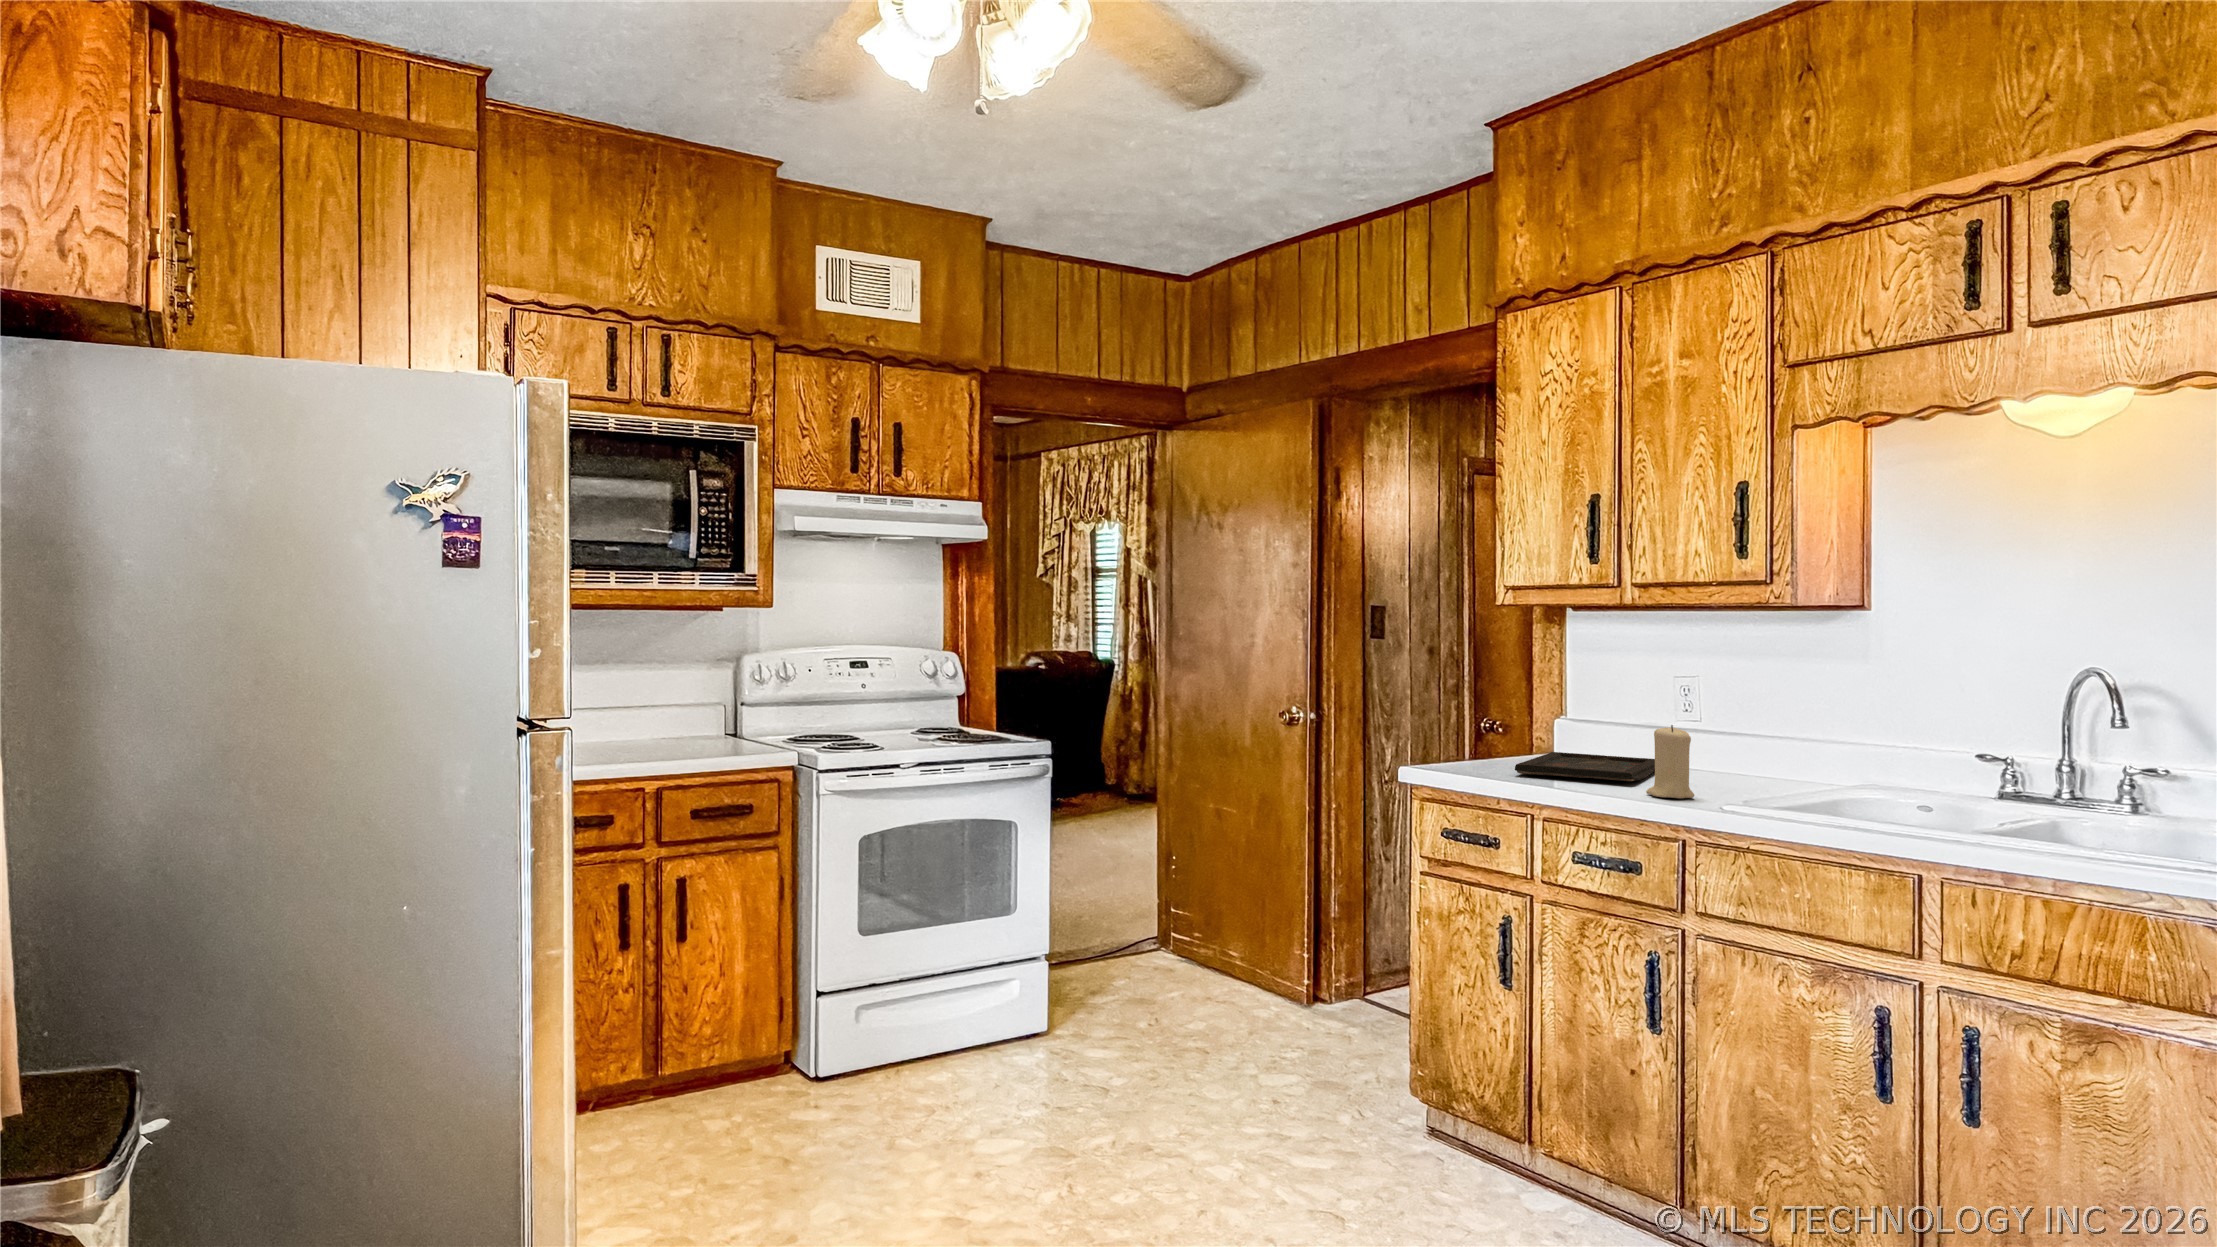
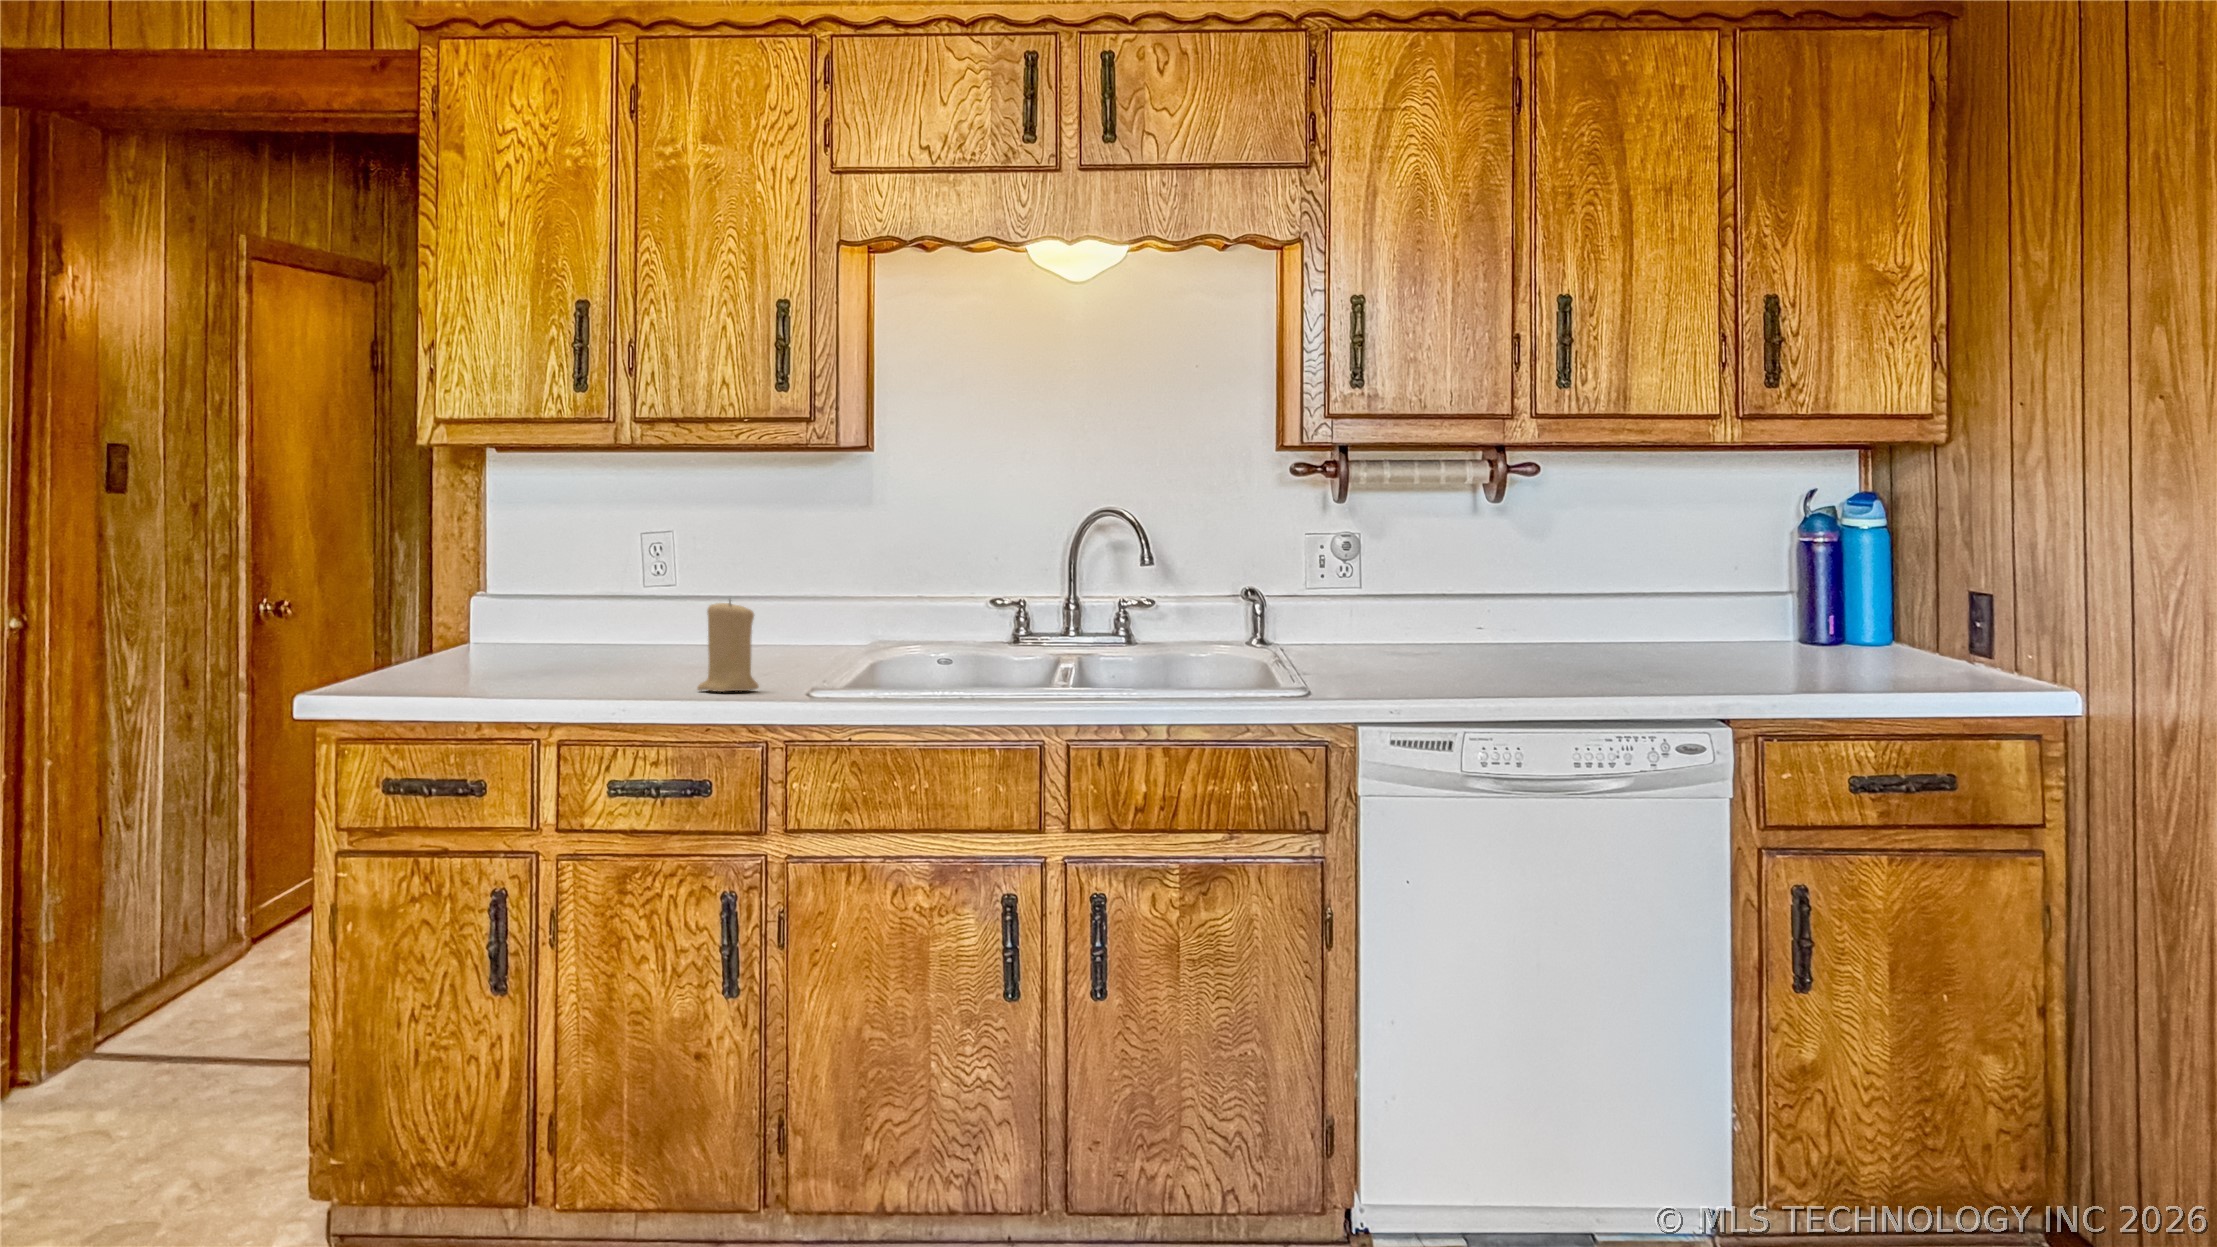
tray: present [1515,752,1655,781] -> none [492,659,664,684]

